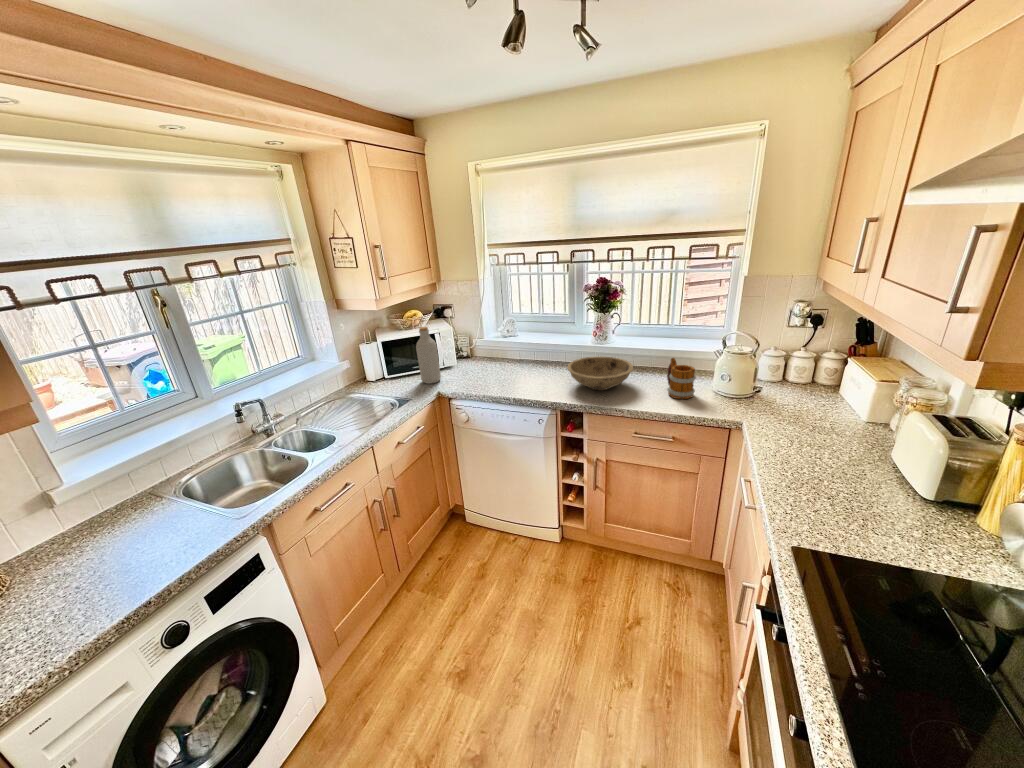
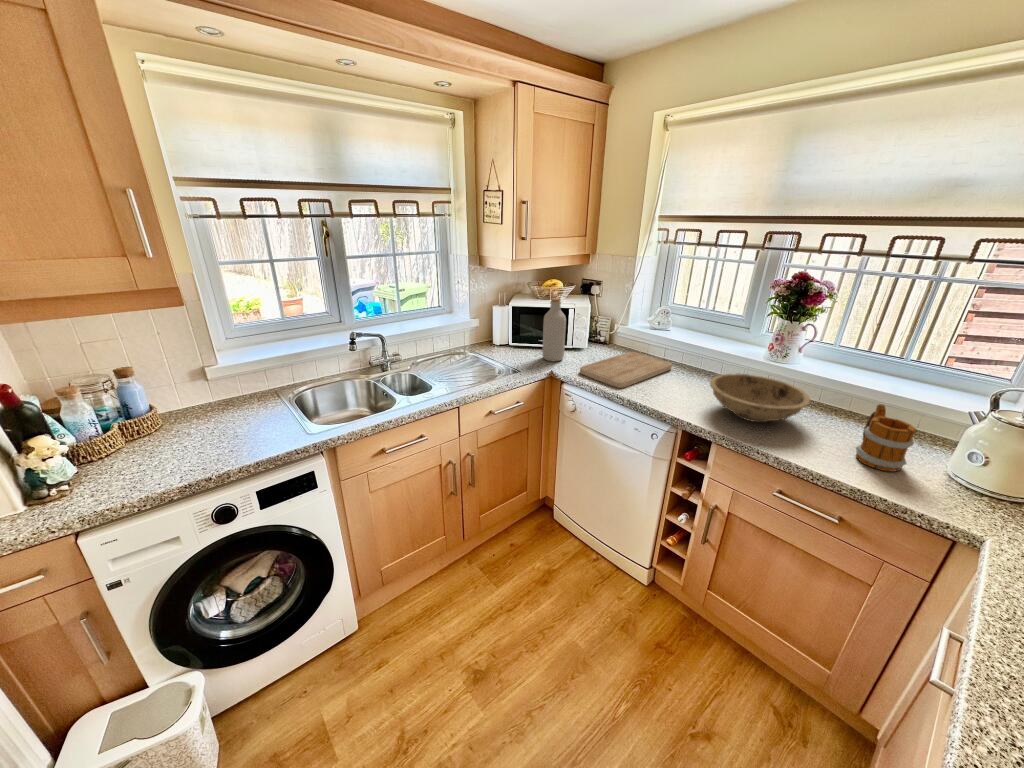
cutting board: none [462,359,529,391] -> present [580,352,672,388]

